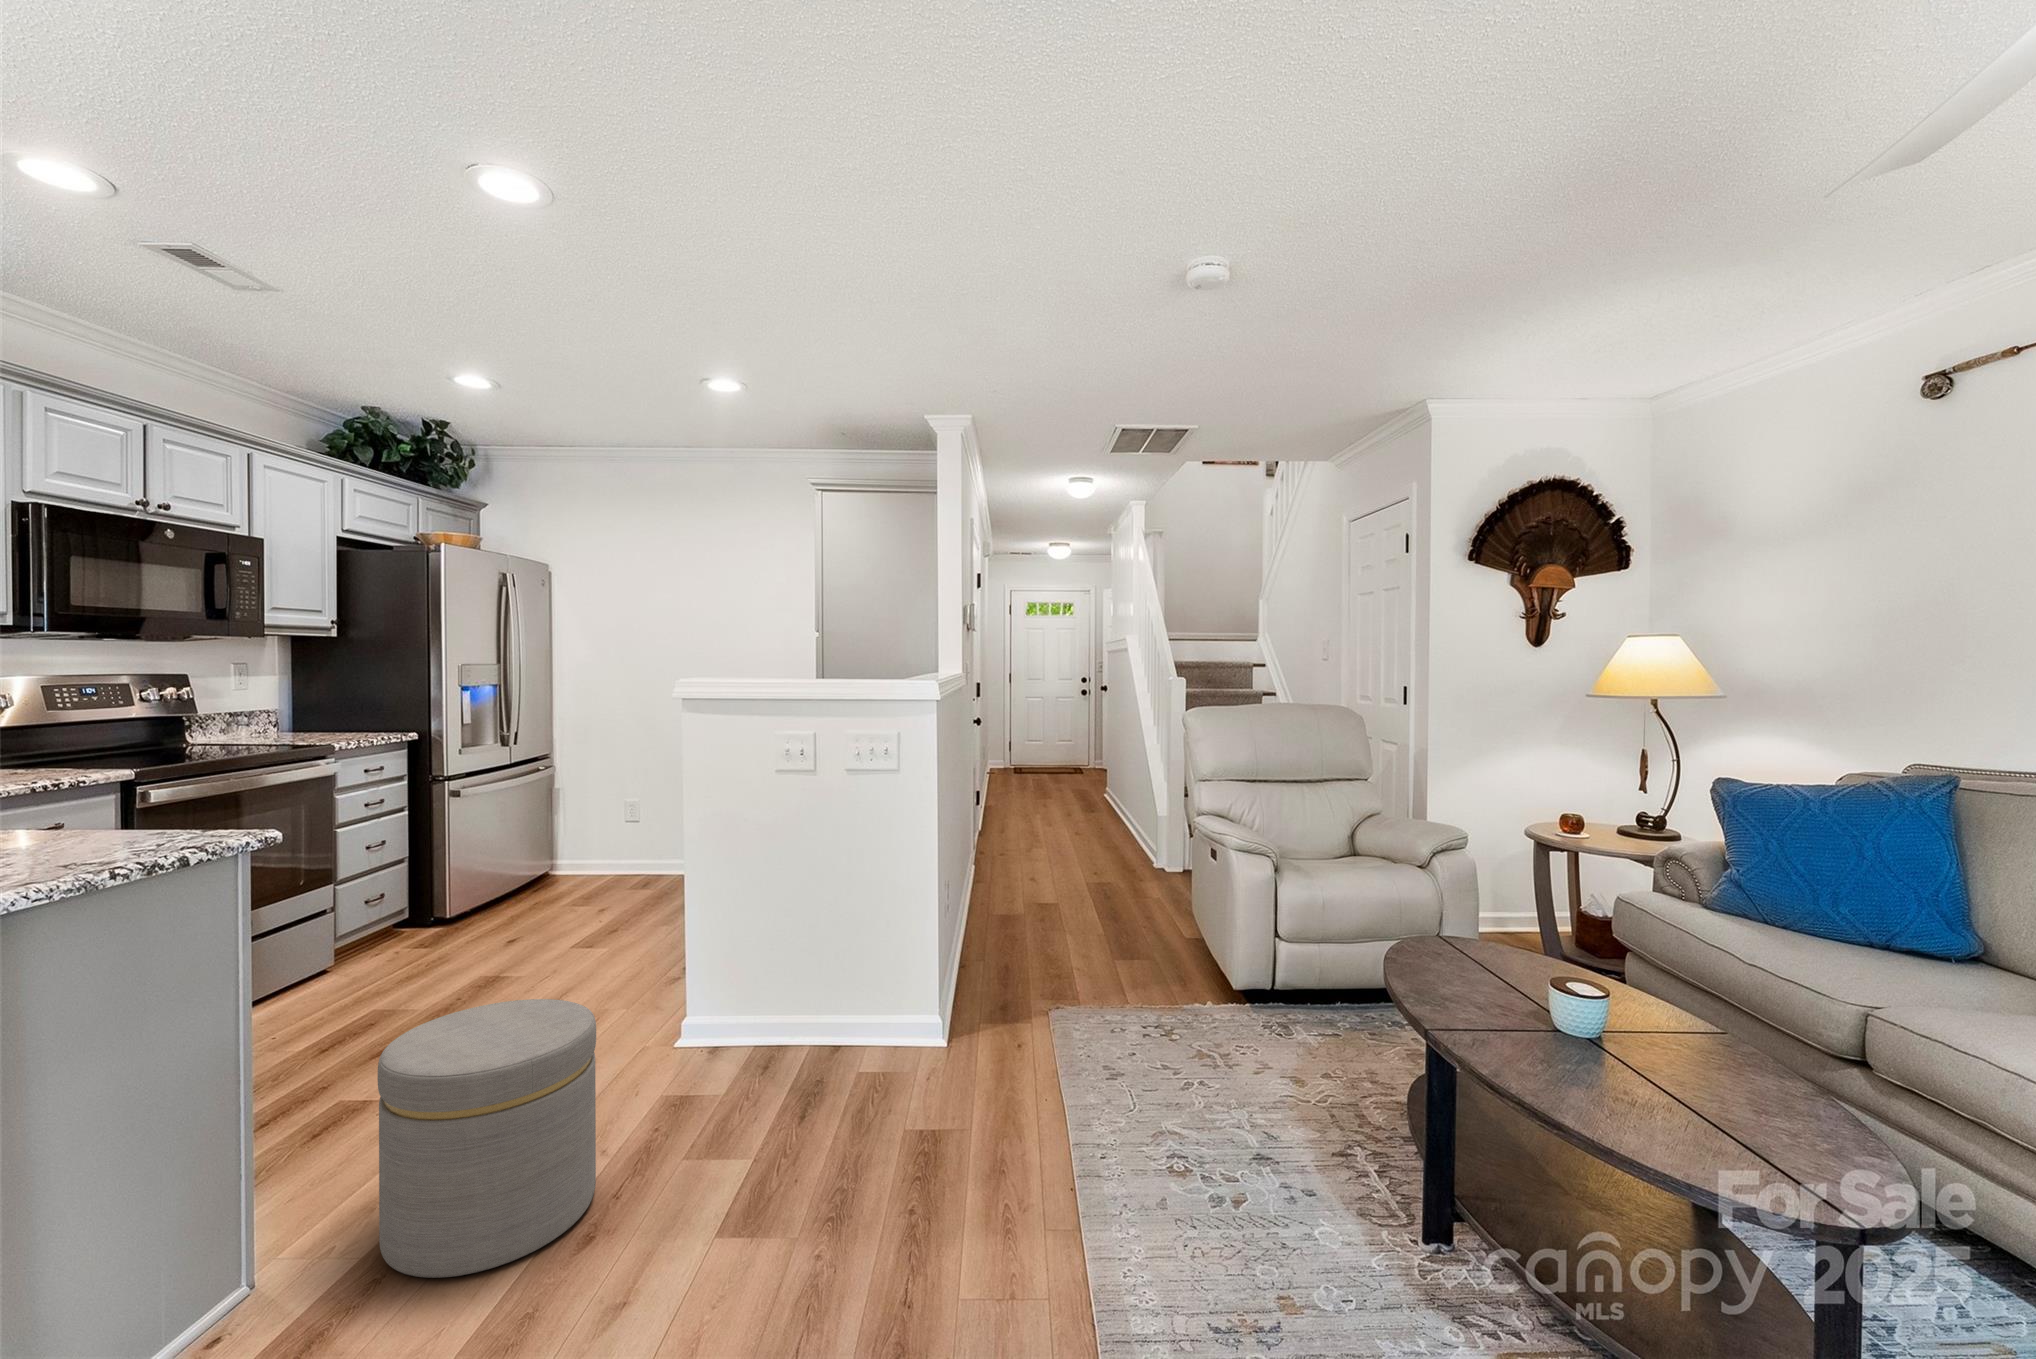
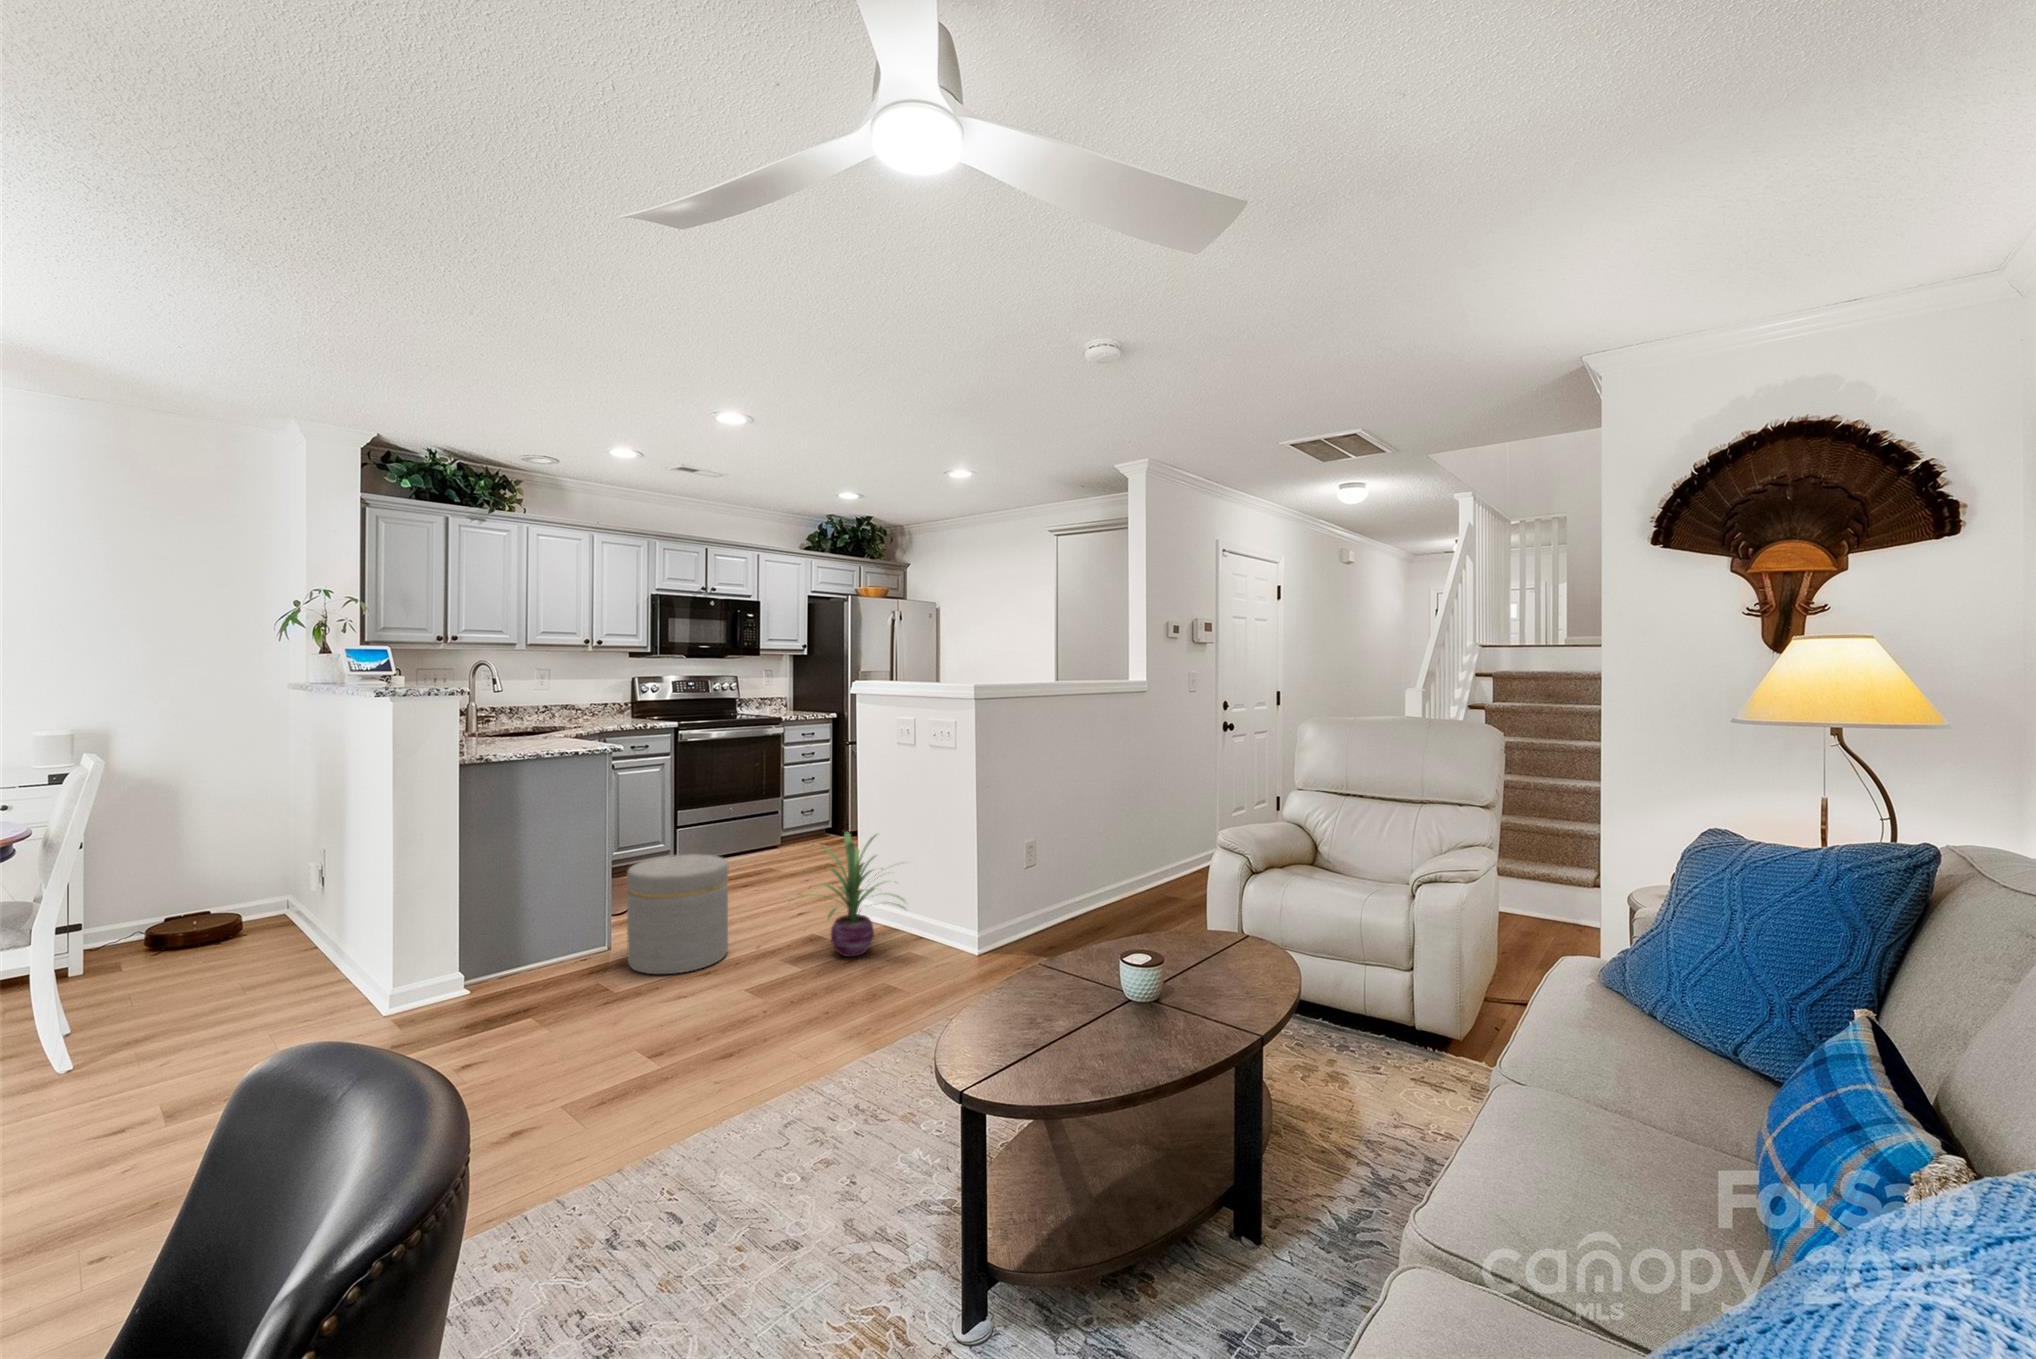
decorative plant: none [684,903,896,1106] -> present [792,831,905,957]

